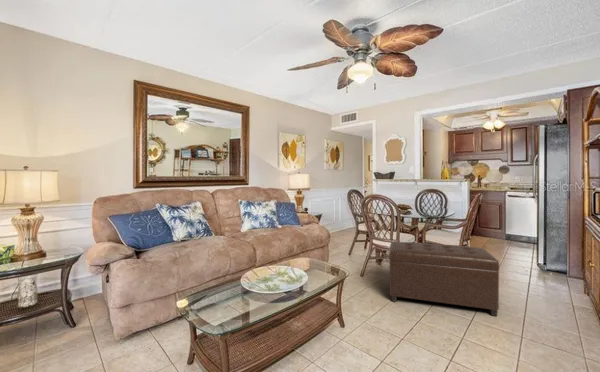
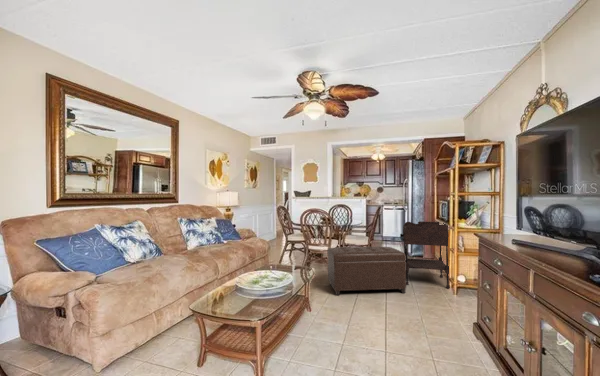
side table: none [502,214,588,323] -> present [400,221,450,288]

